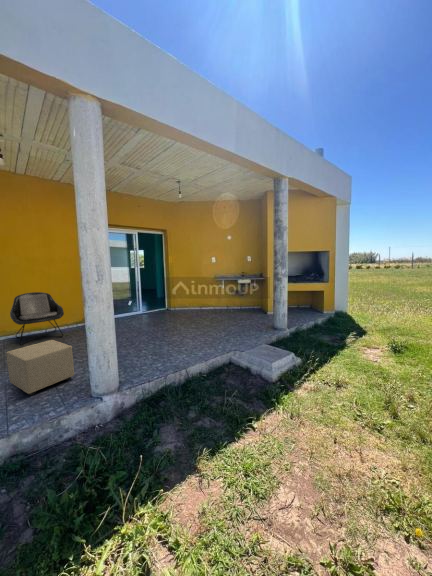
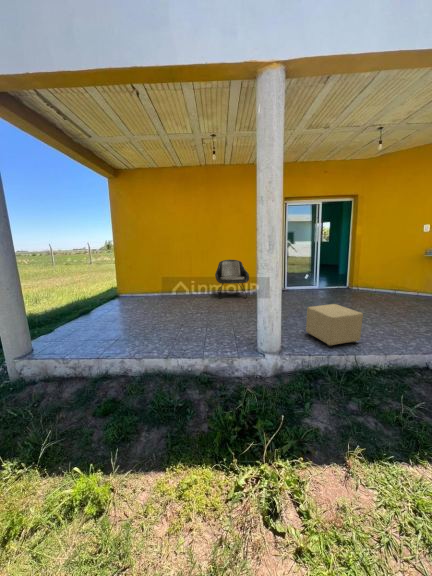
ottoman: present [6,340,74,395] -> present [306,304,363,347]

